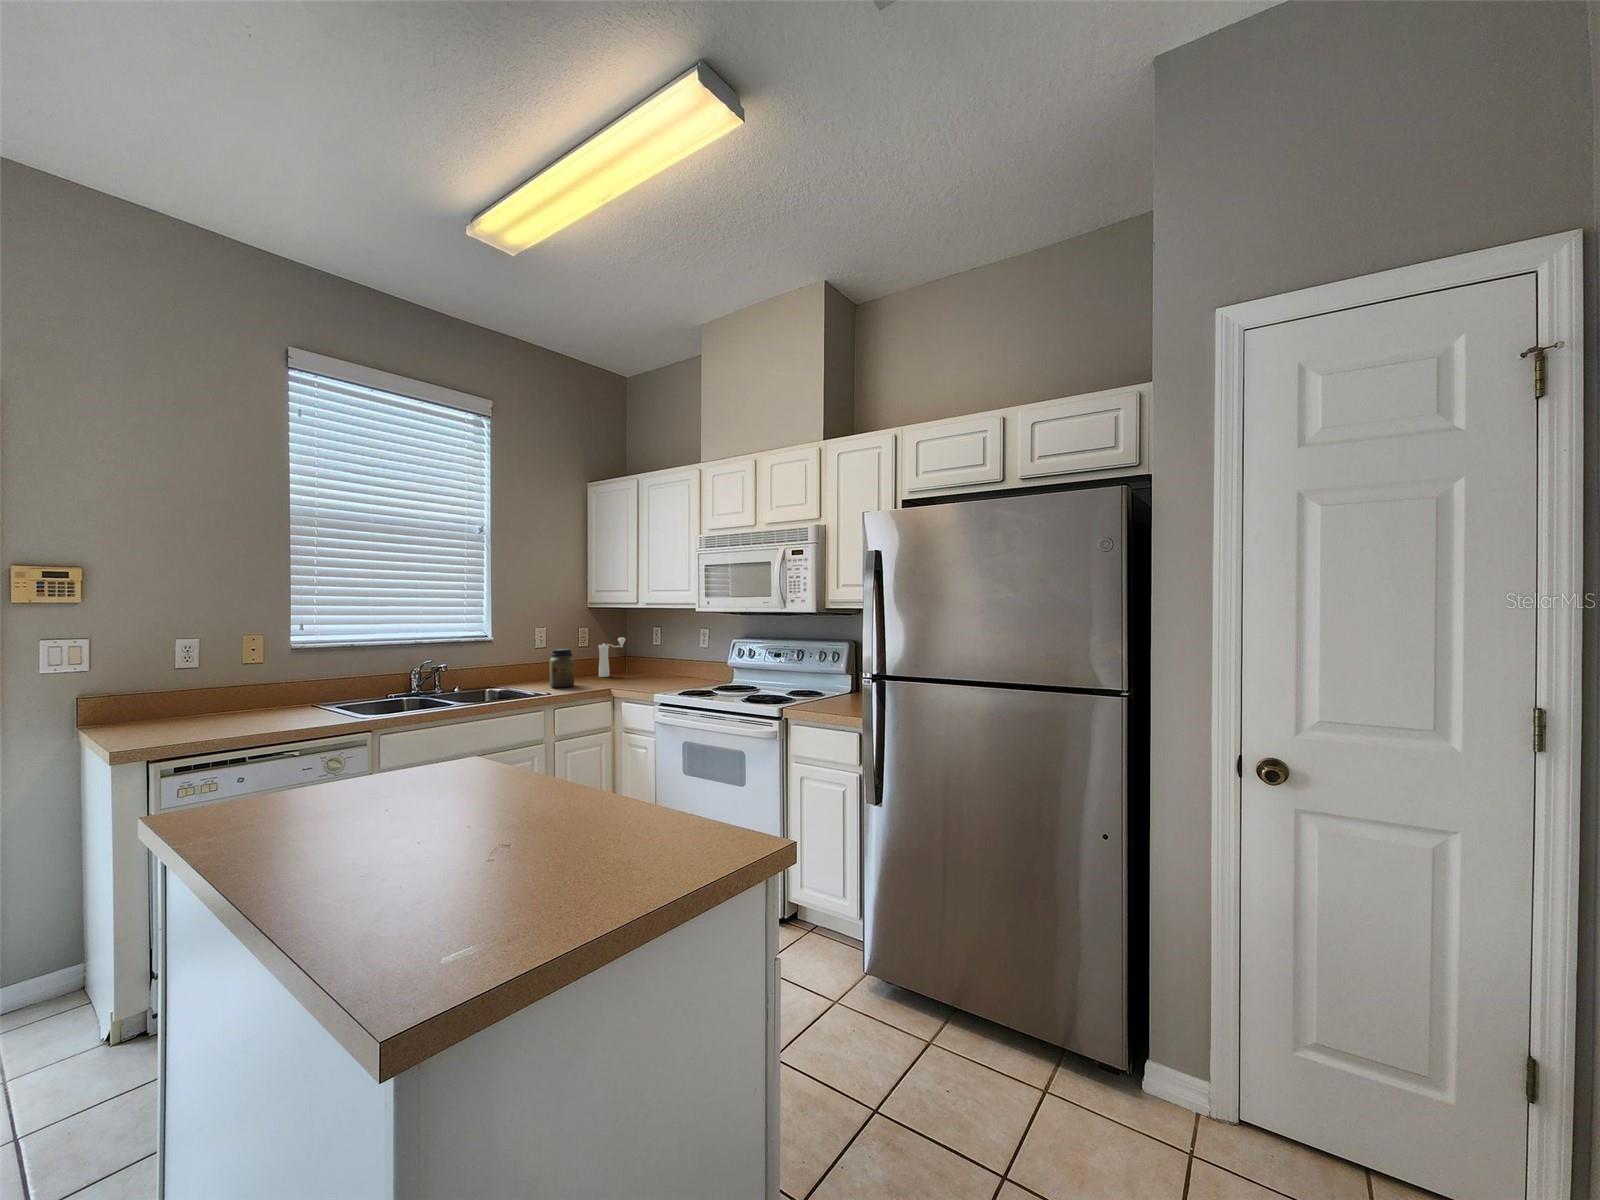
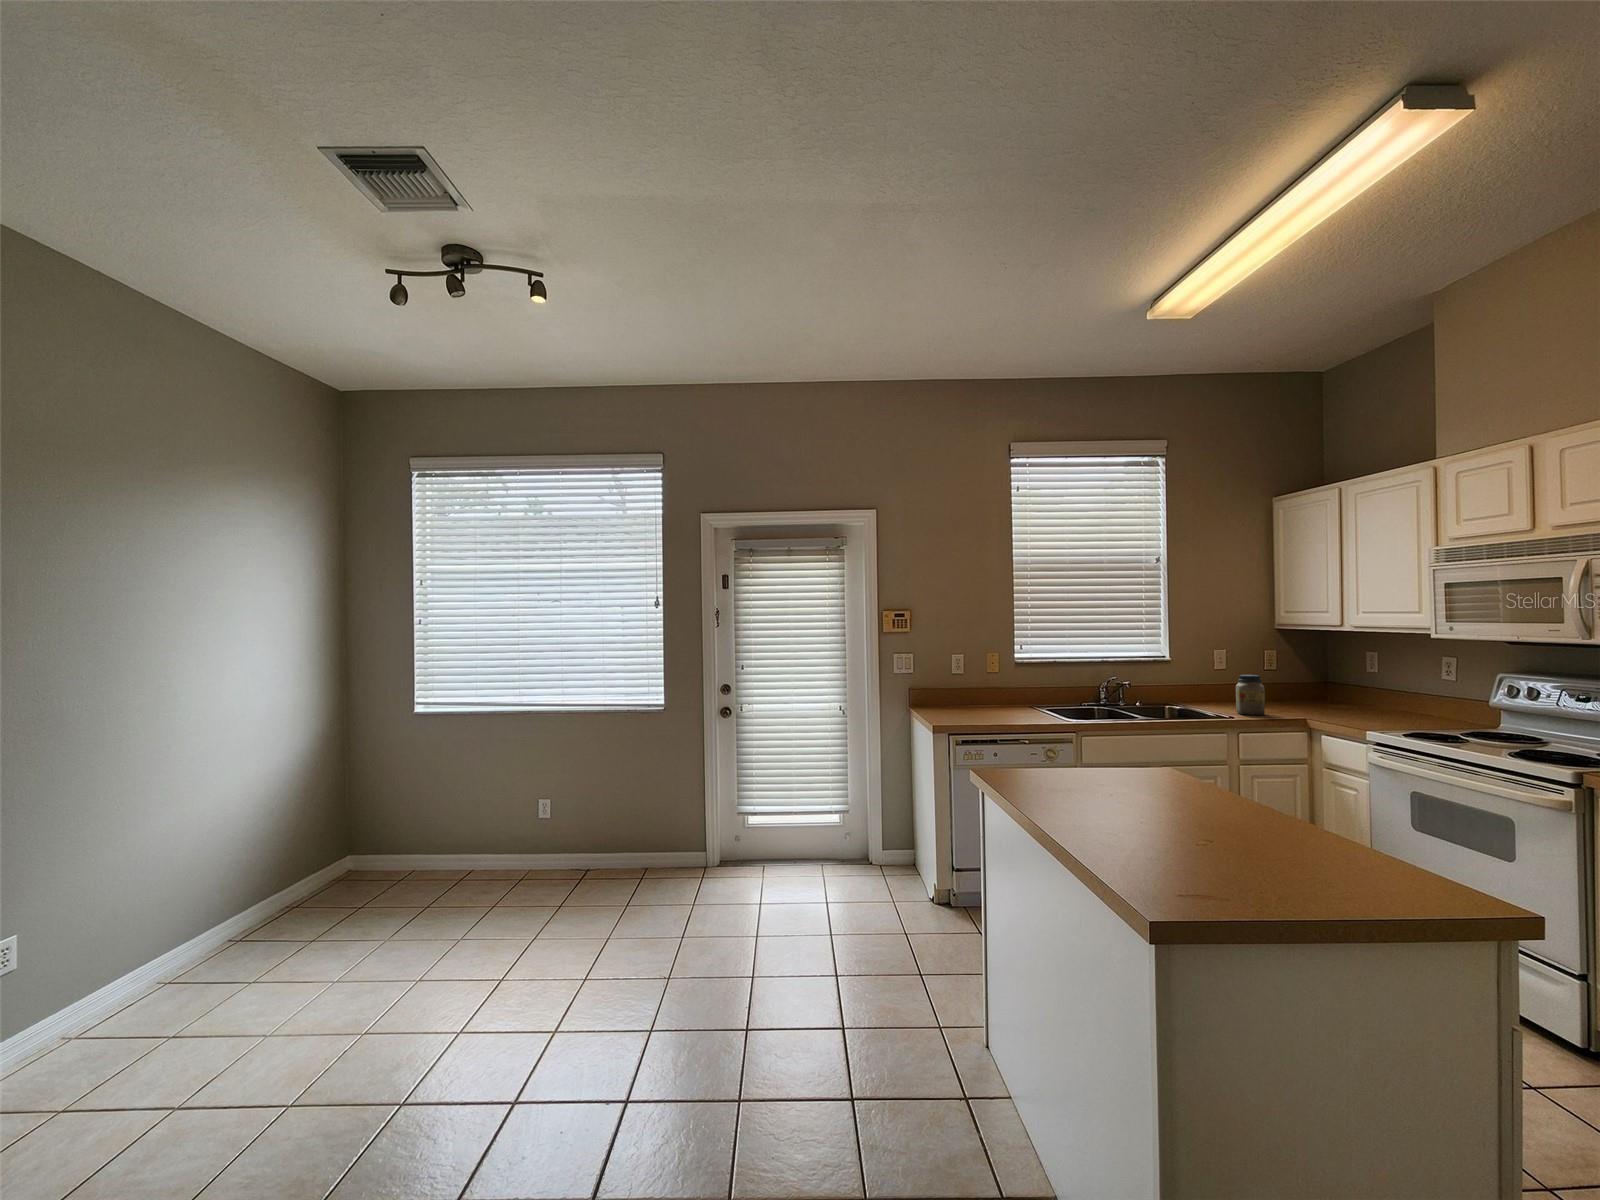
pepper mill: present [599,638,626,677] -> none [1292,667,1327,710]

